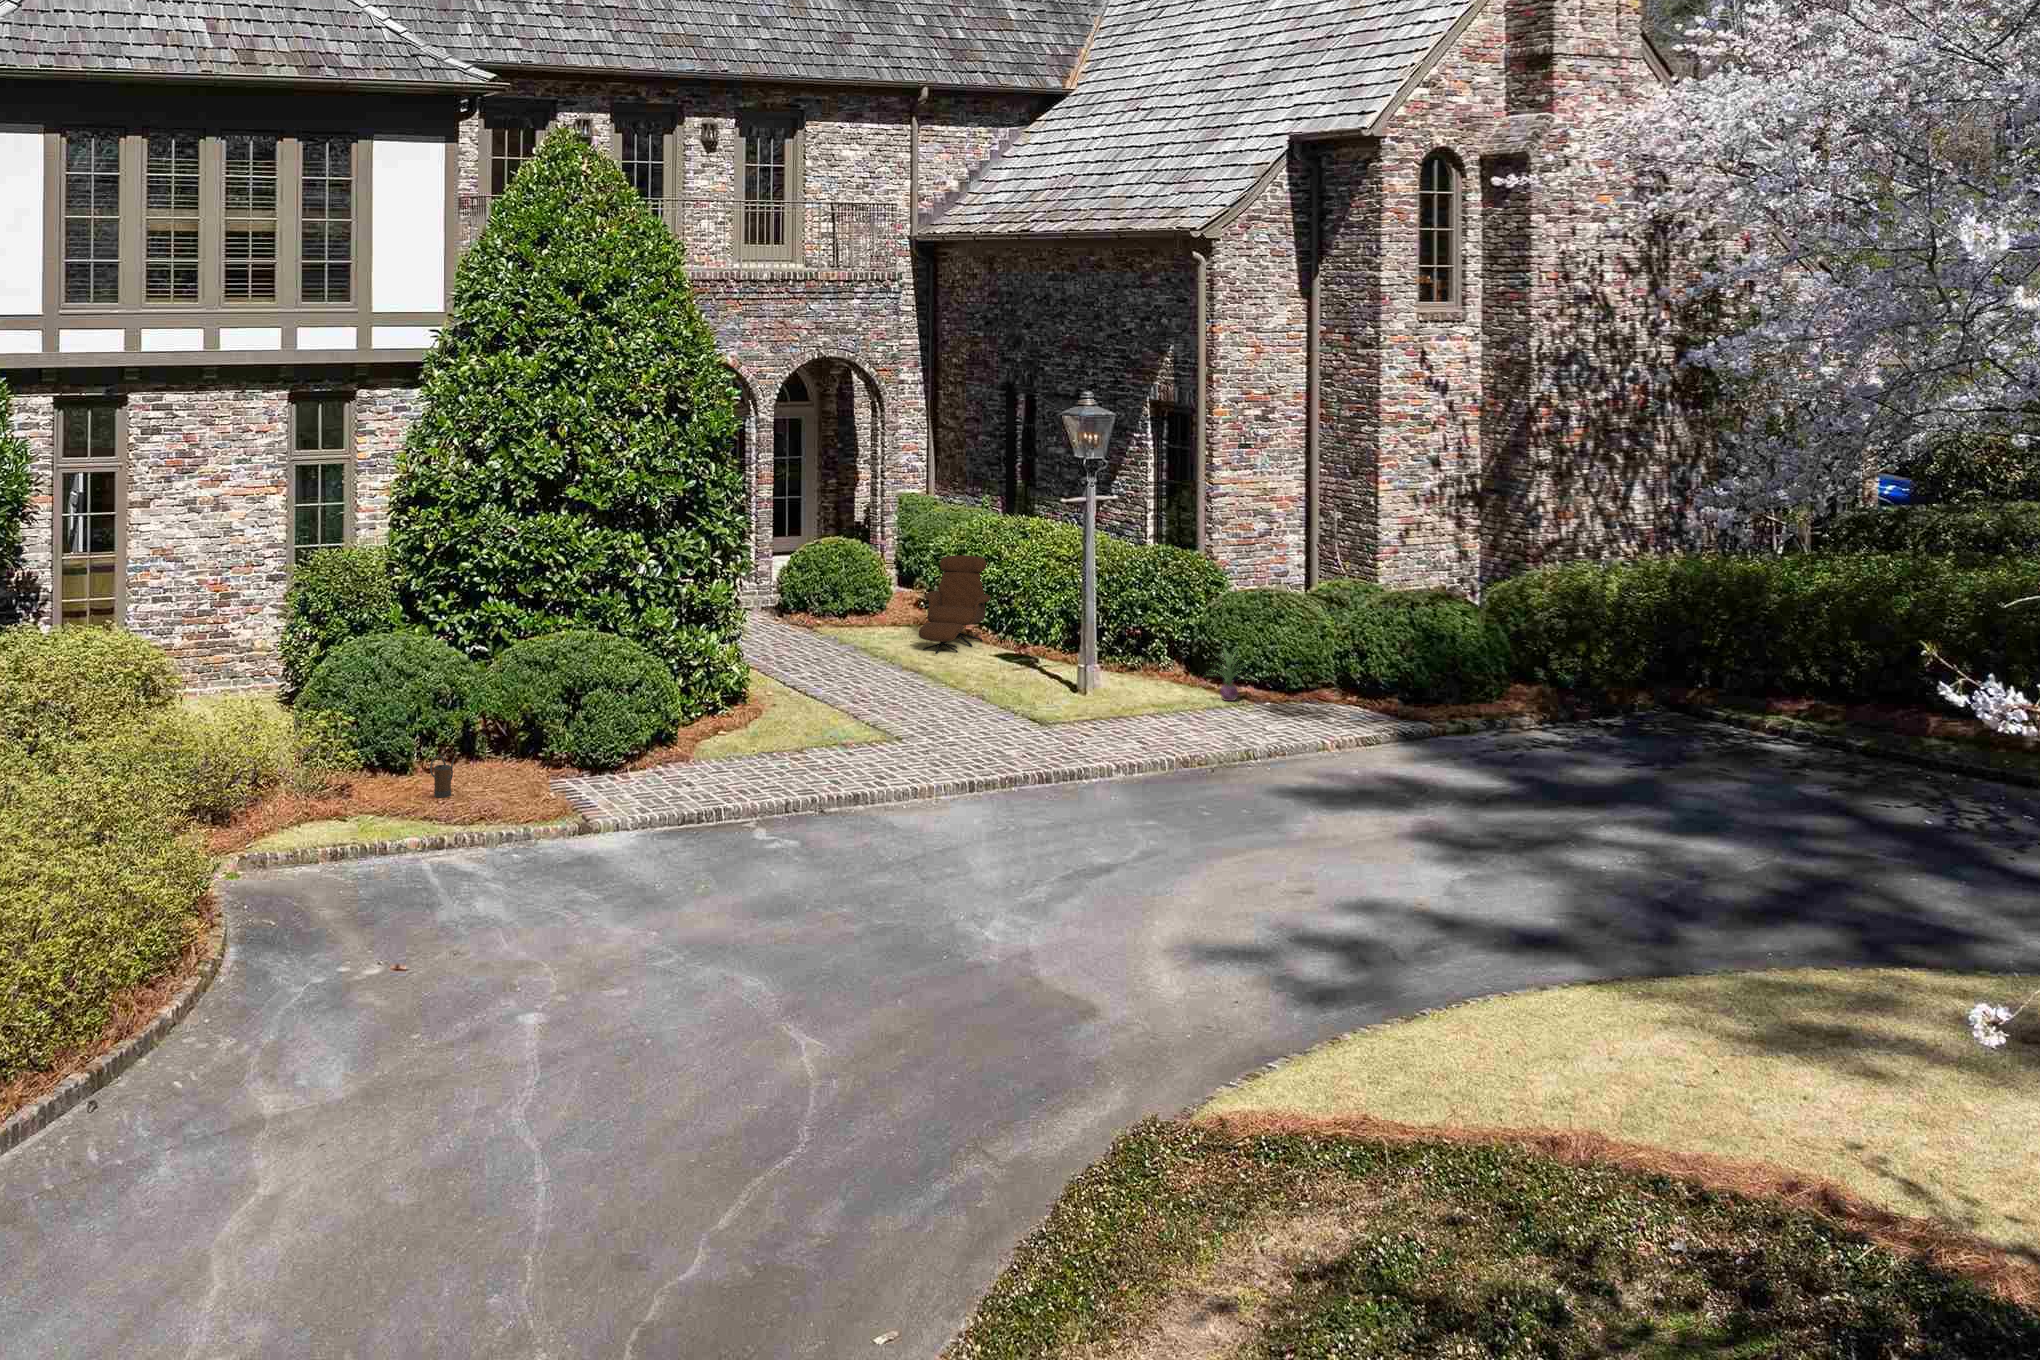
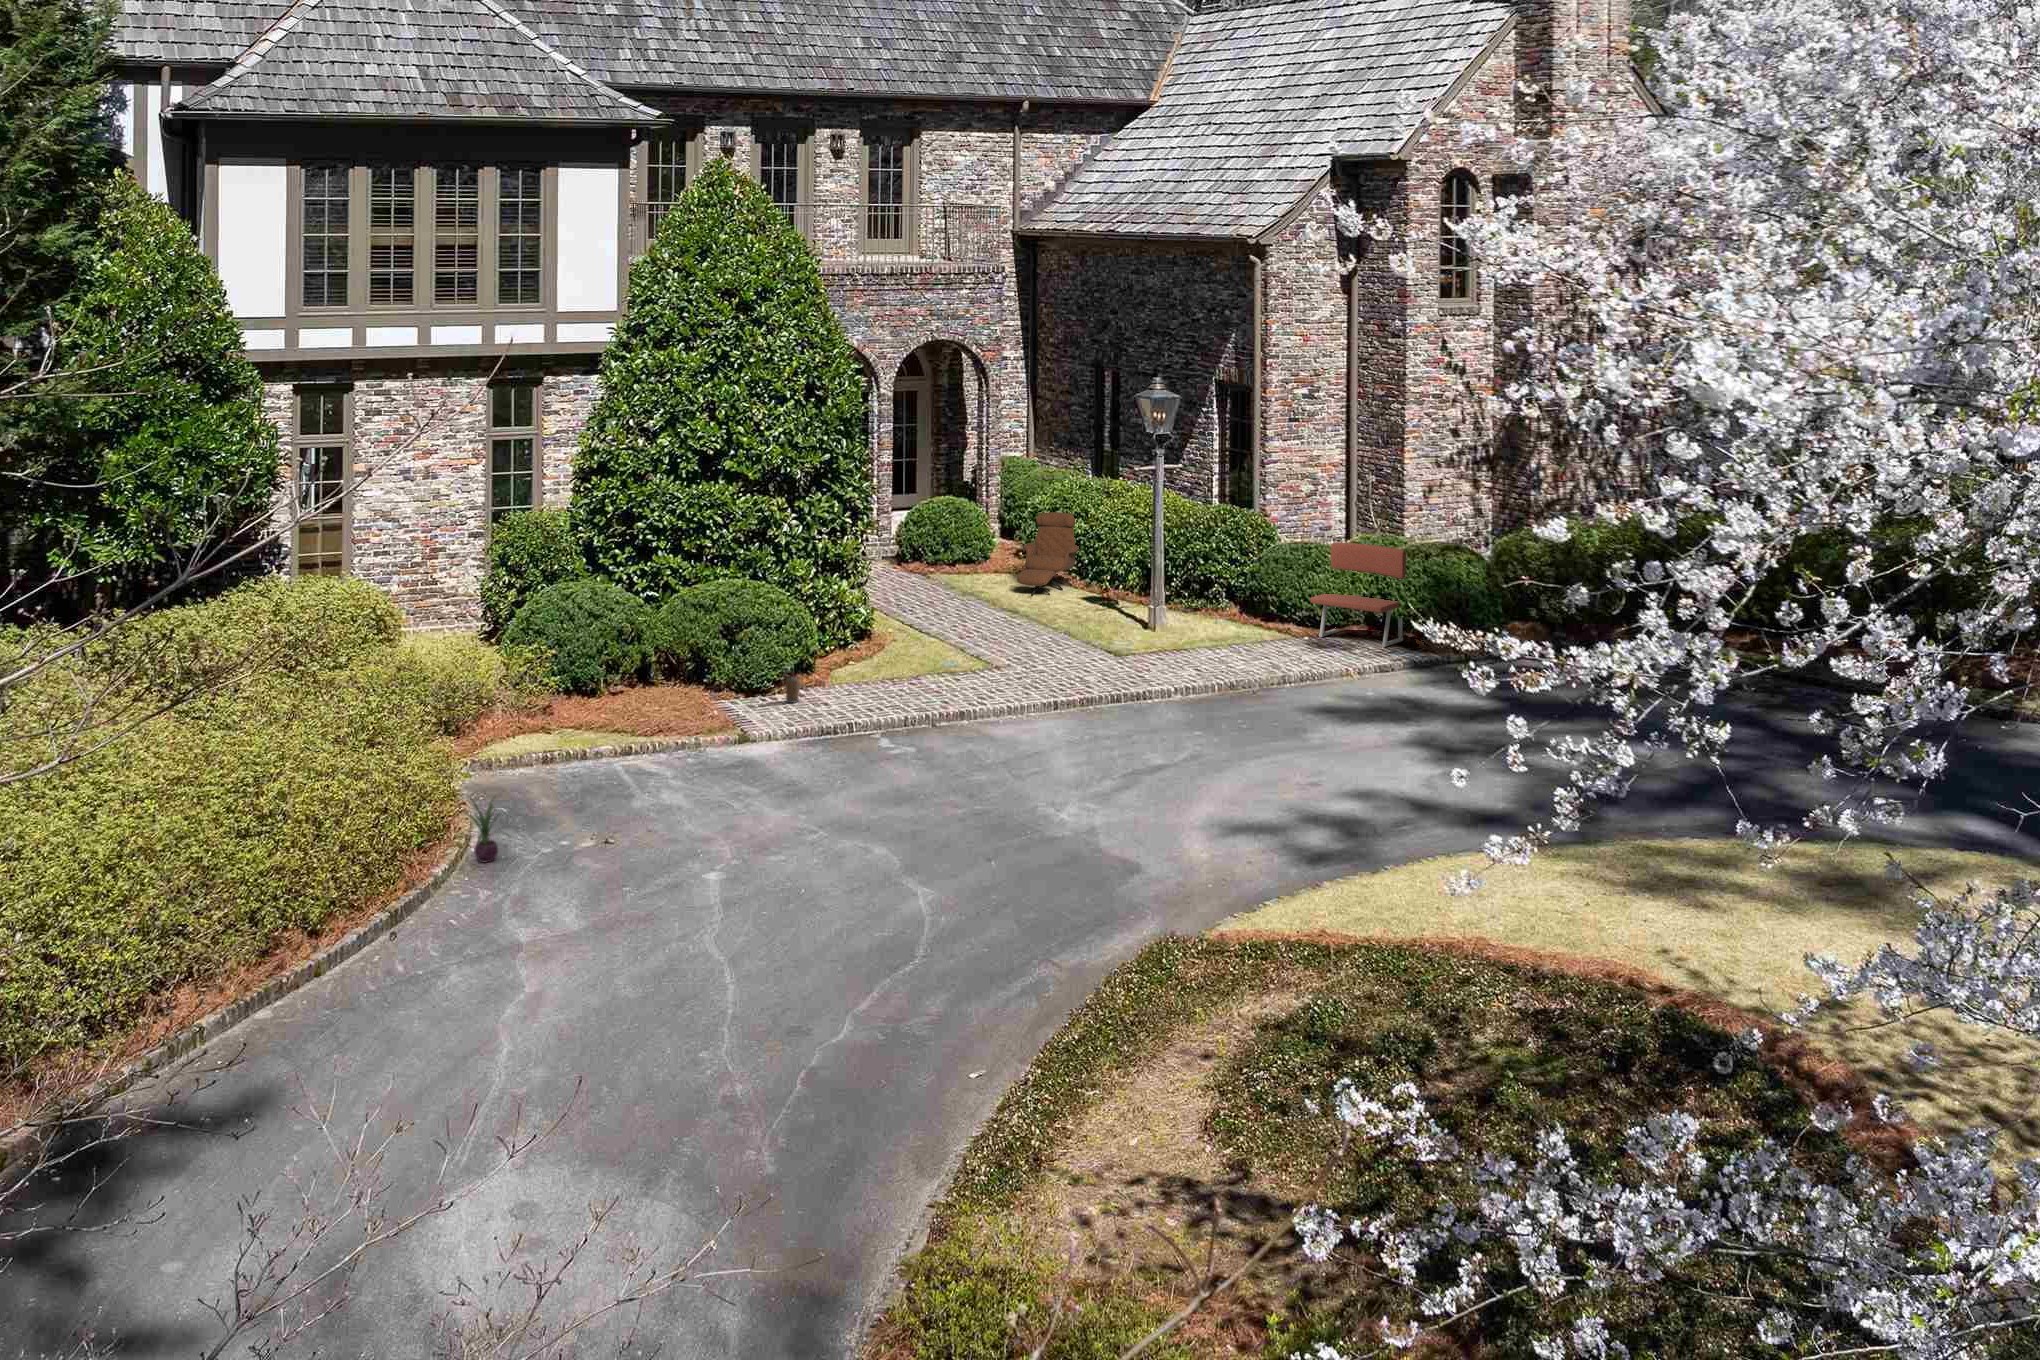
bench: none [1279,589,1397,717] -> present [1310,542,1406,647]
decorative plant: present [1217,649,1239,701] -> present [465,798,509,862]
watering can: present [430,755,455,798] -> present [783,670,800,703]

